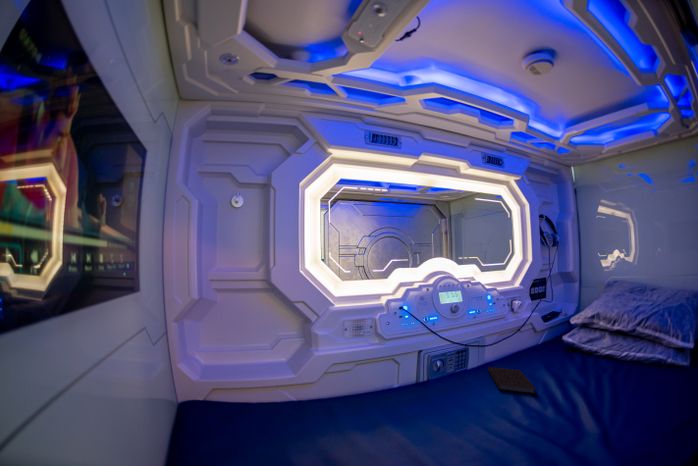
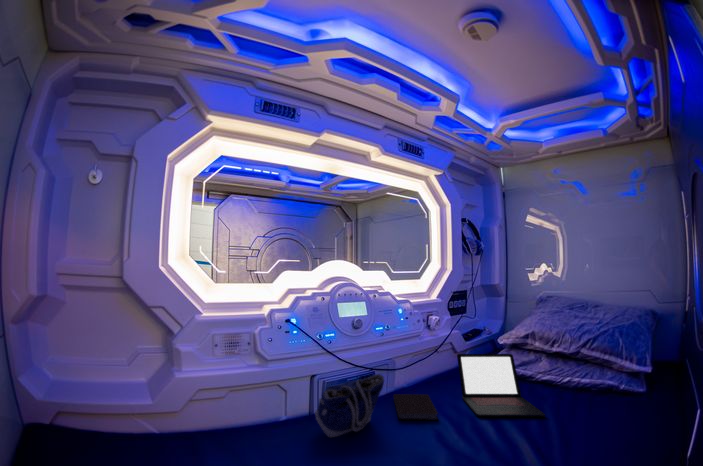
laptop: none [546,338,646,402] -> present [457,354,545,417]
tote bag: none [431,353,487,399] -> present [315,374,384,437]

